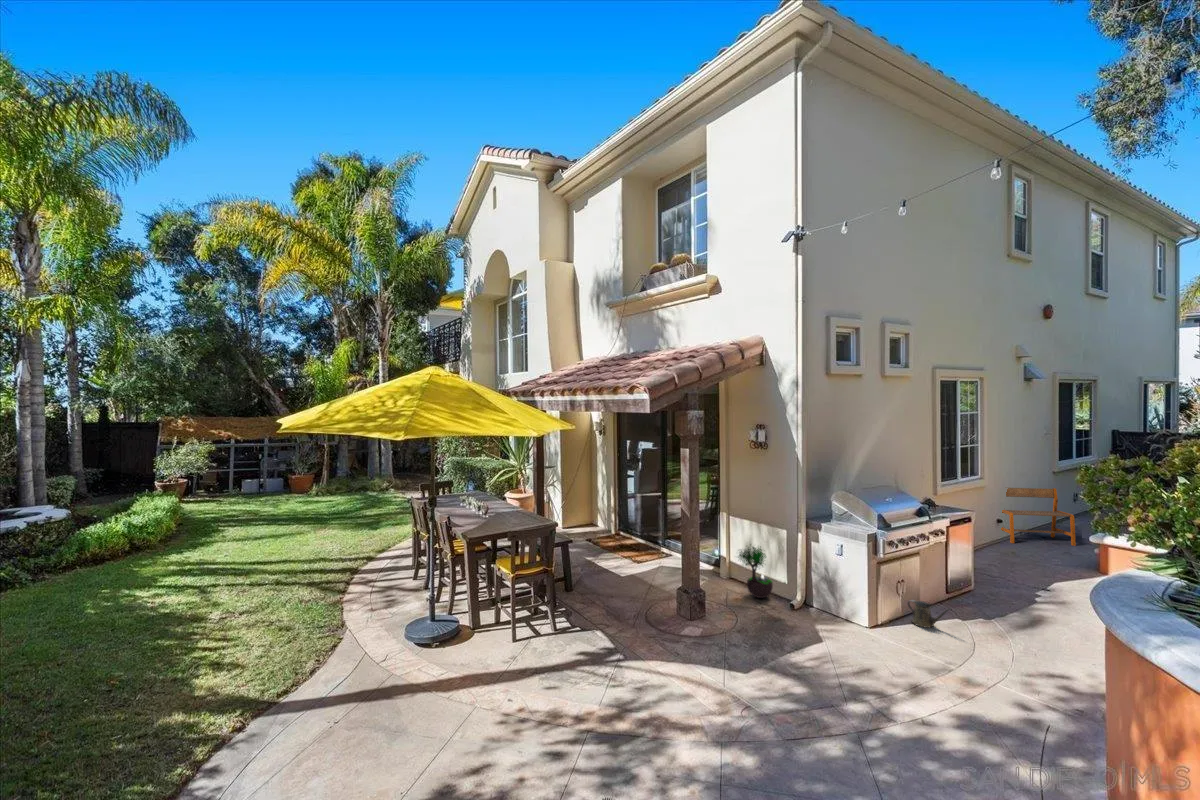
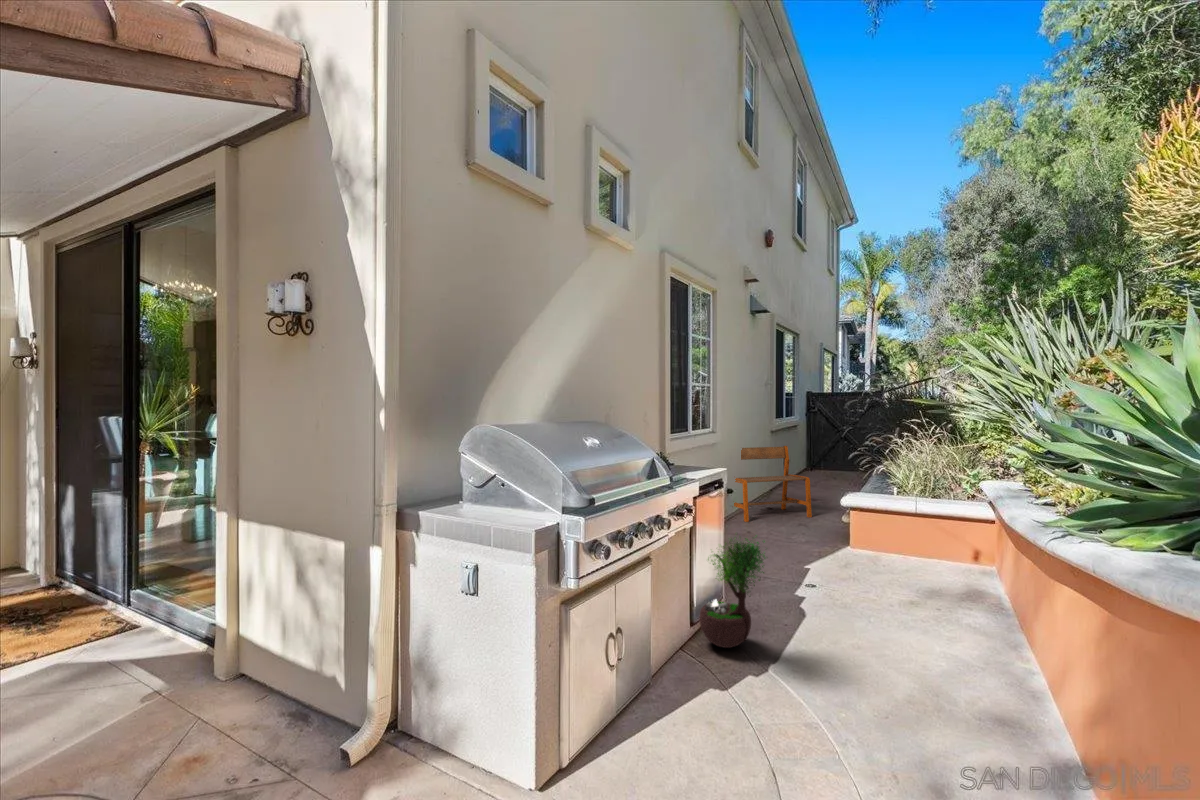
potted tree: present [738,547,773,598] -> present [699,538,764,648]
watering can: present [908,600,951,628] -> none [629,675,726,745]

